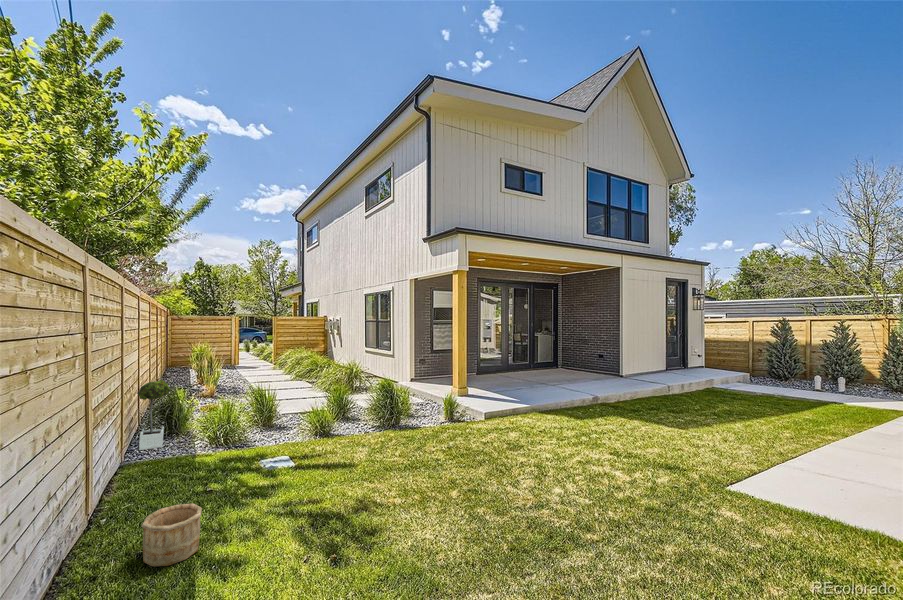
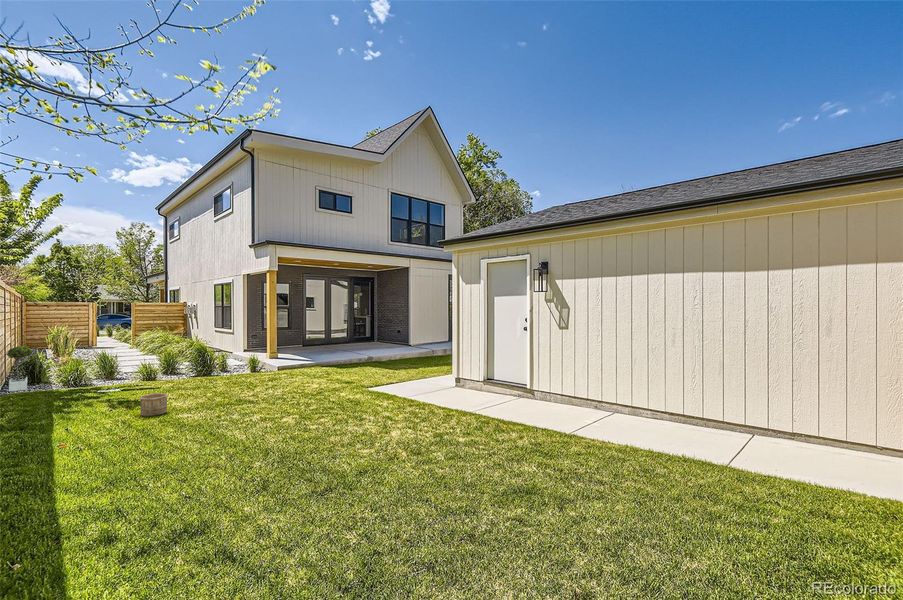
wooden bucket: present [142,504,202,566] -> present [140,393,168,416]

